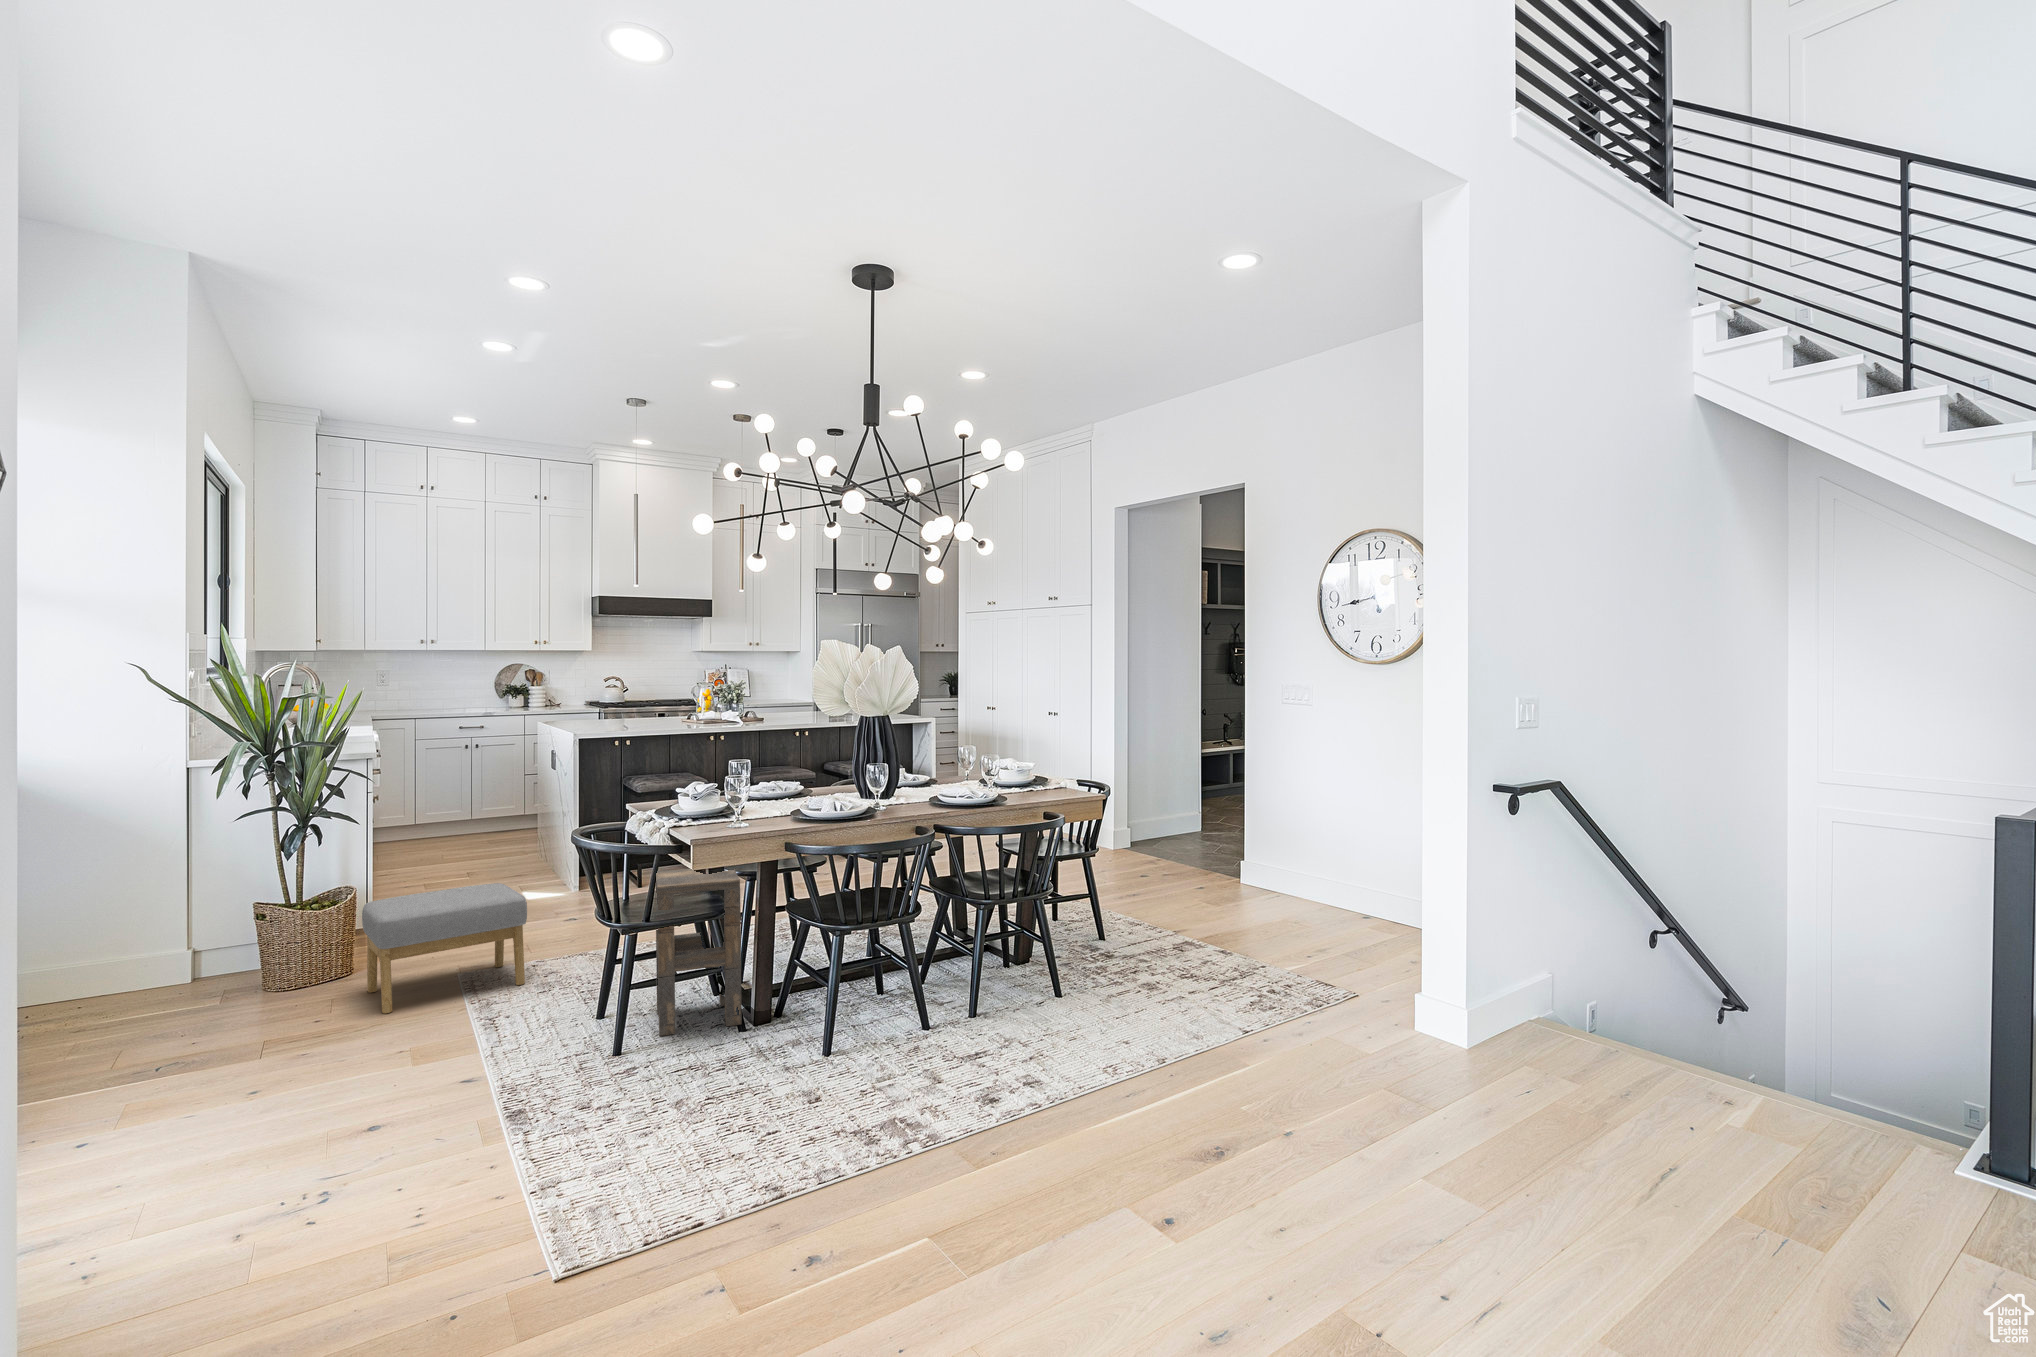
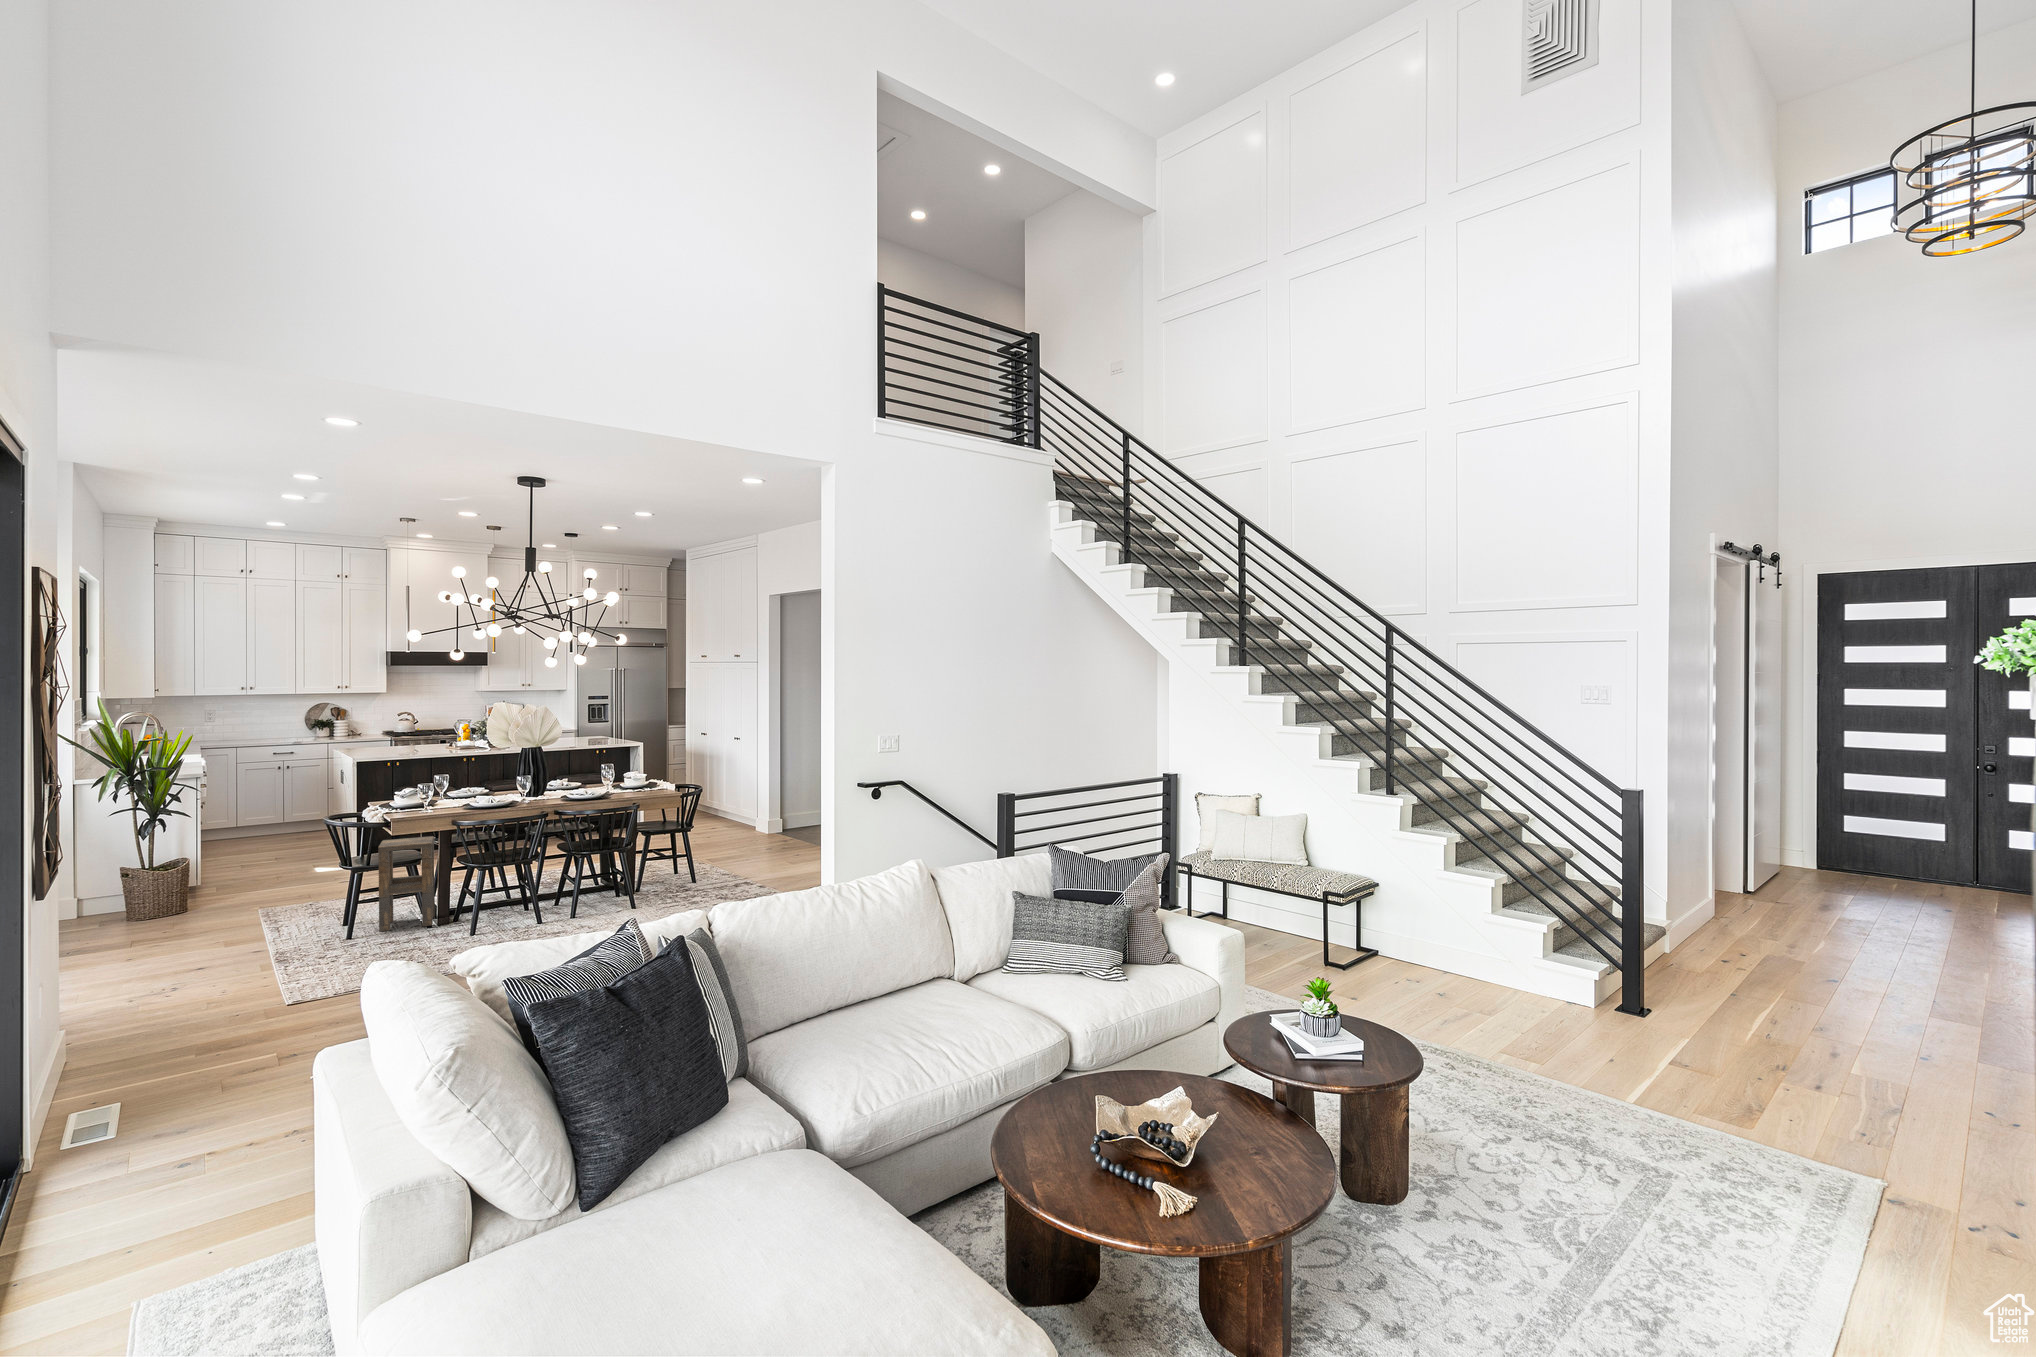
footstool: present [362,883,527,1014] -> none [194,854,305,929]

